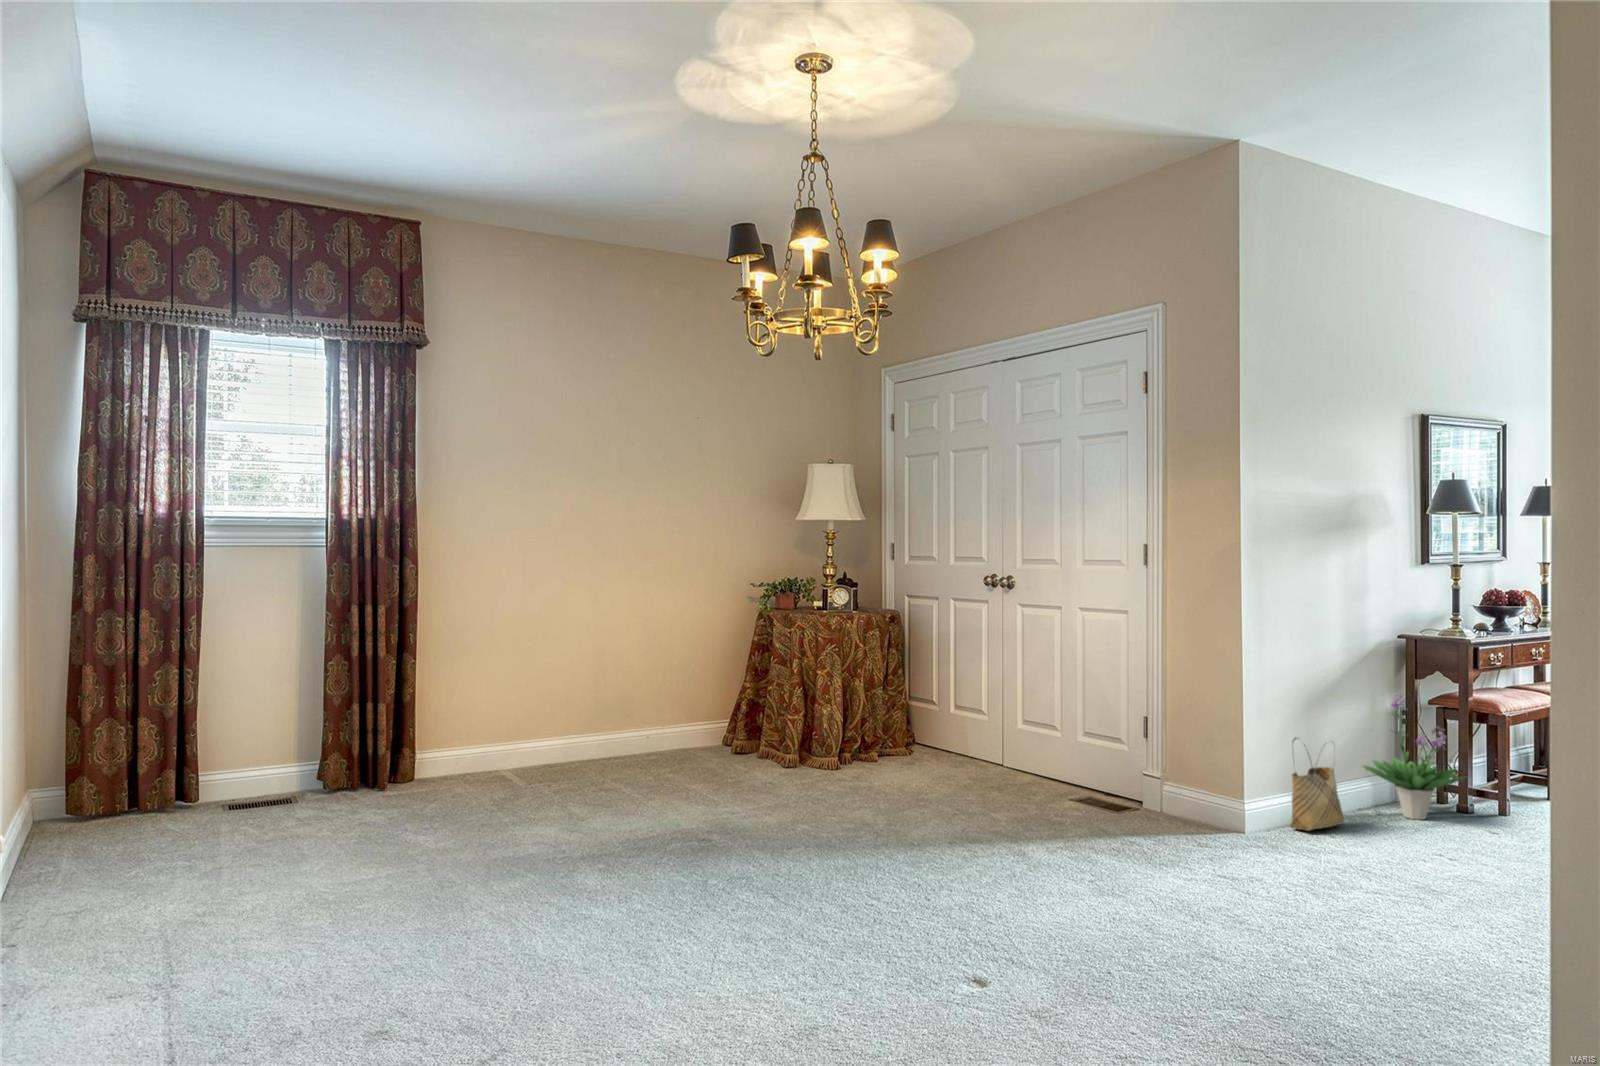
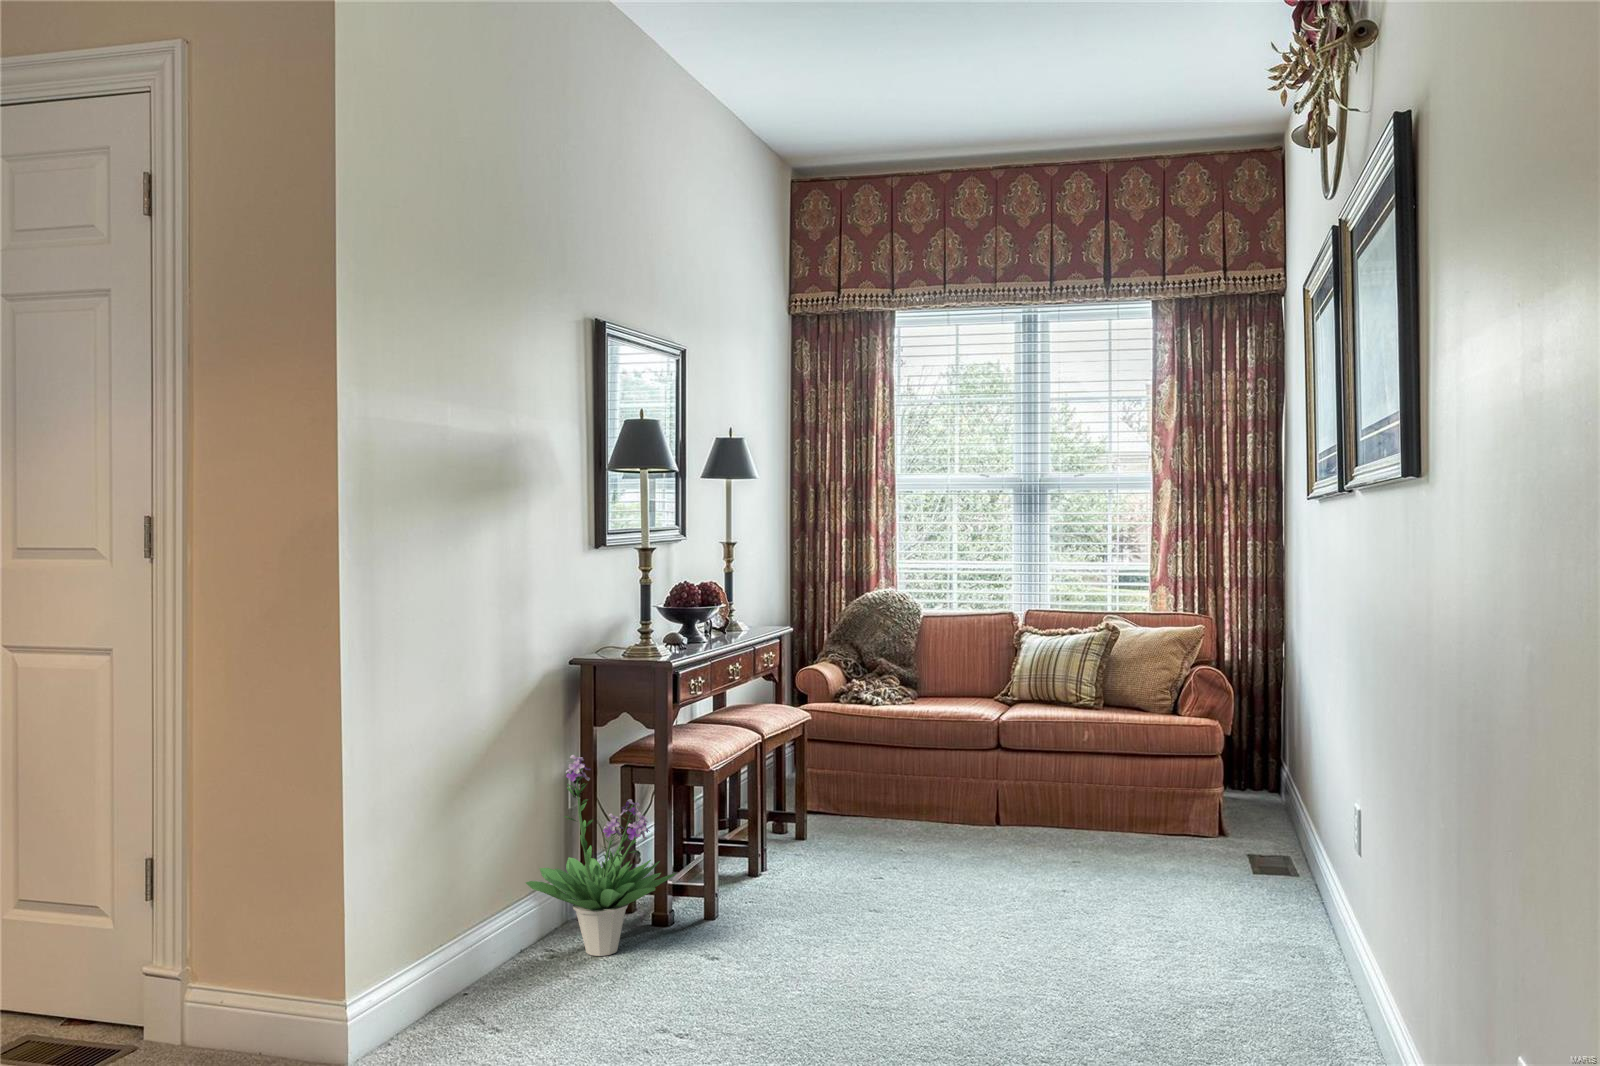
woven basket: present [1291,738,1344,831] -> none [418,861,504,1032]

